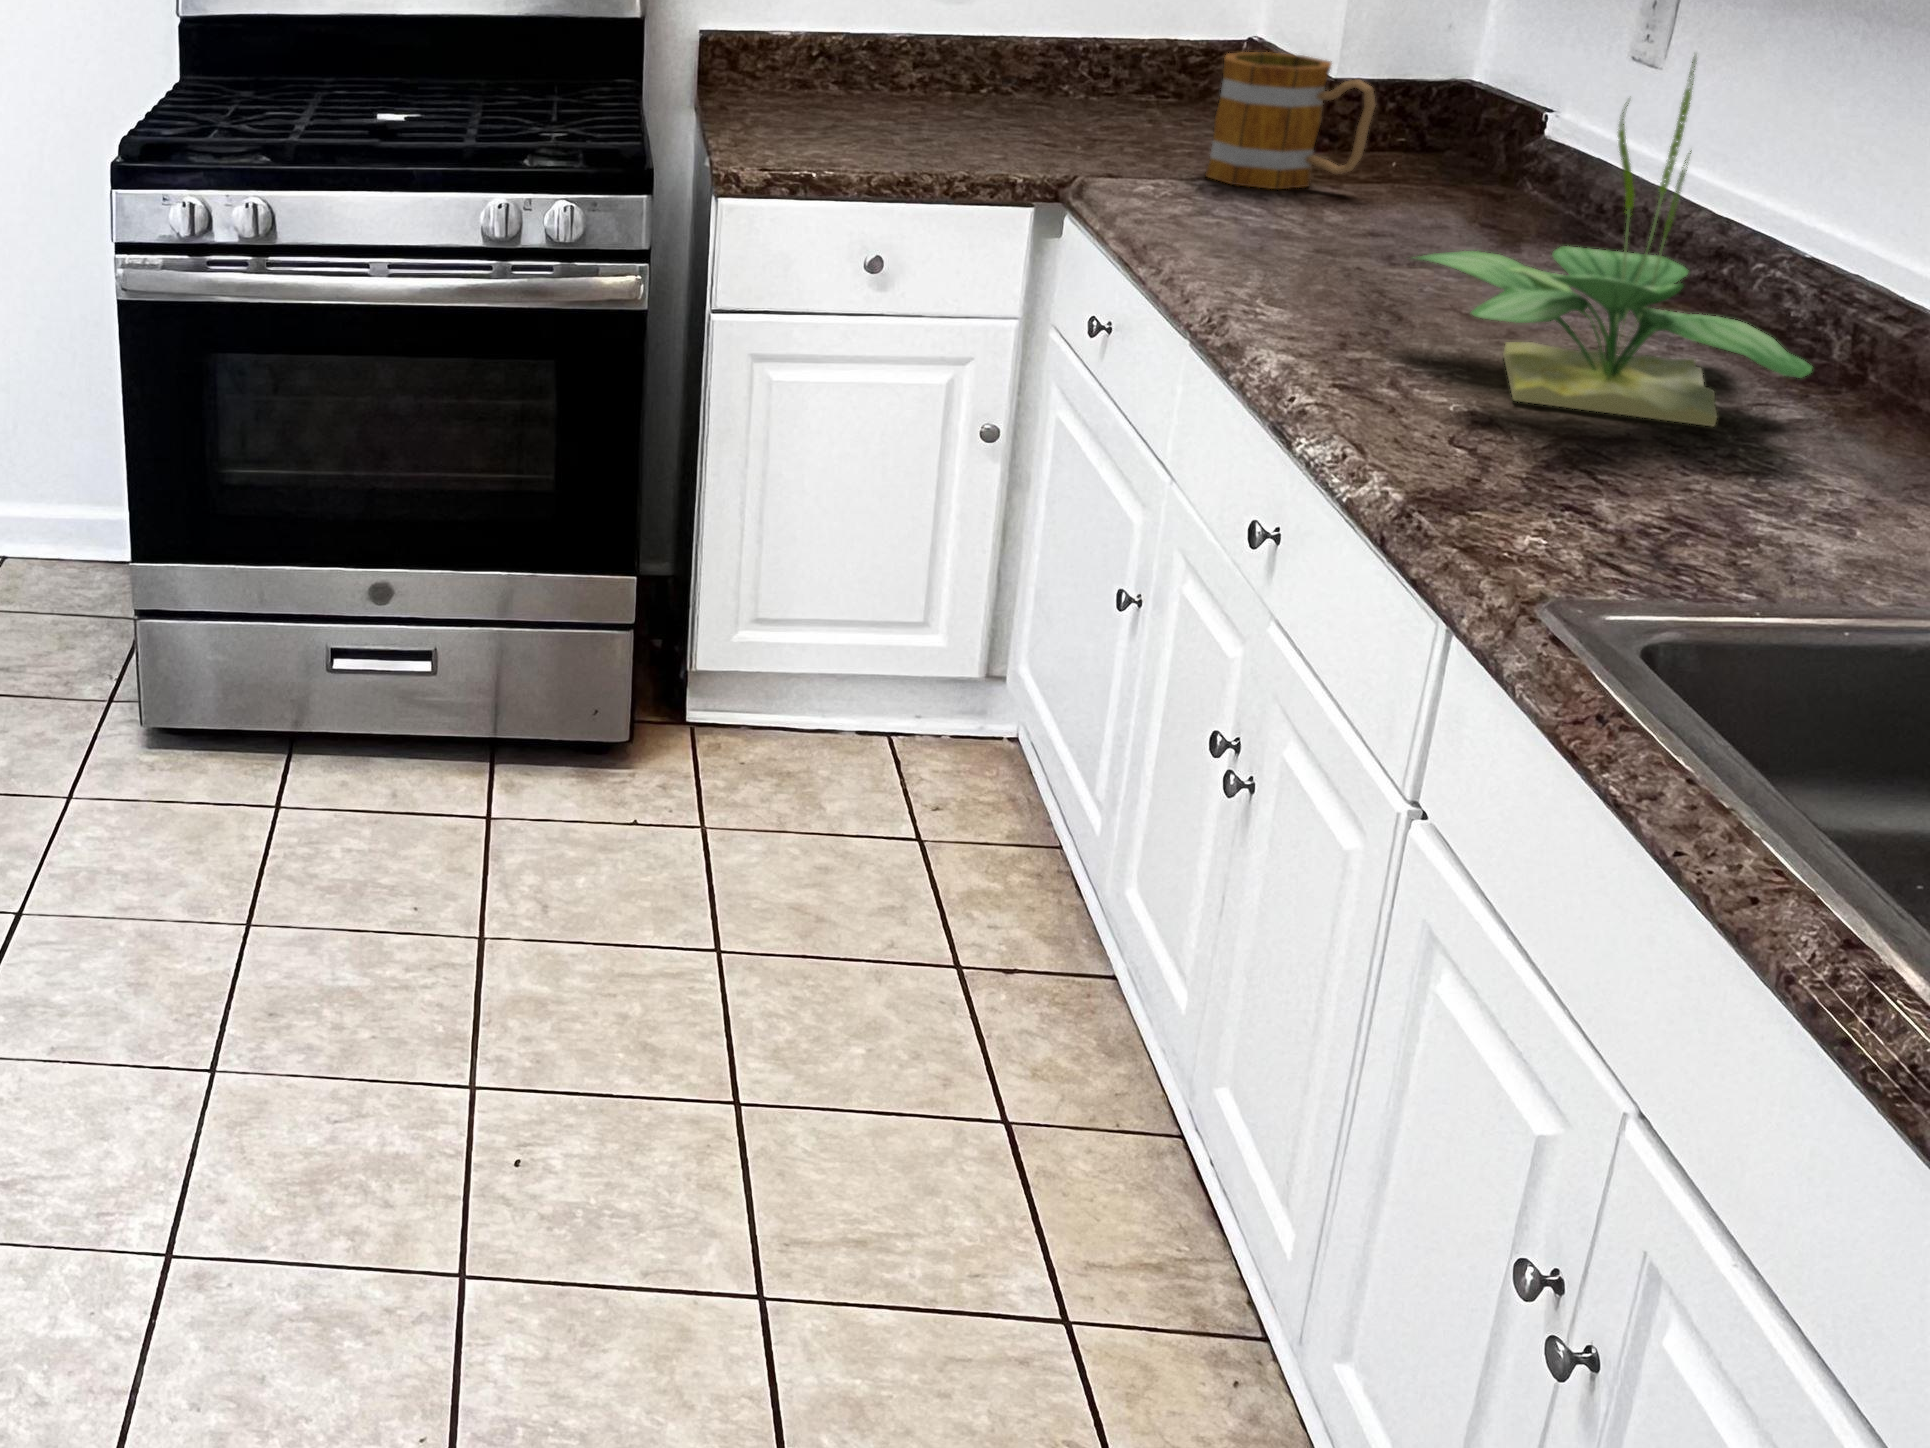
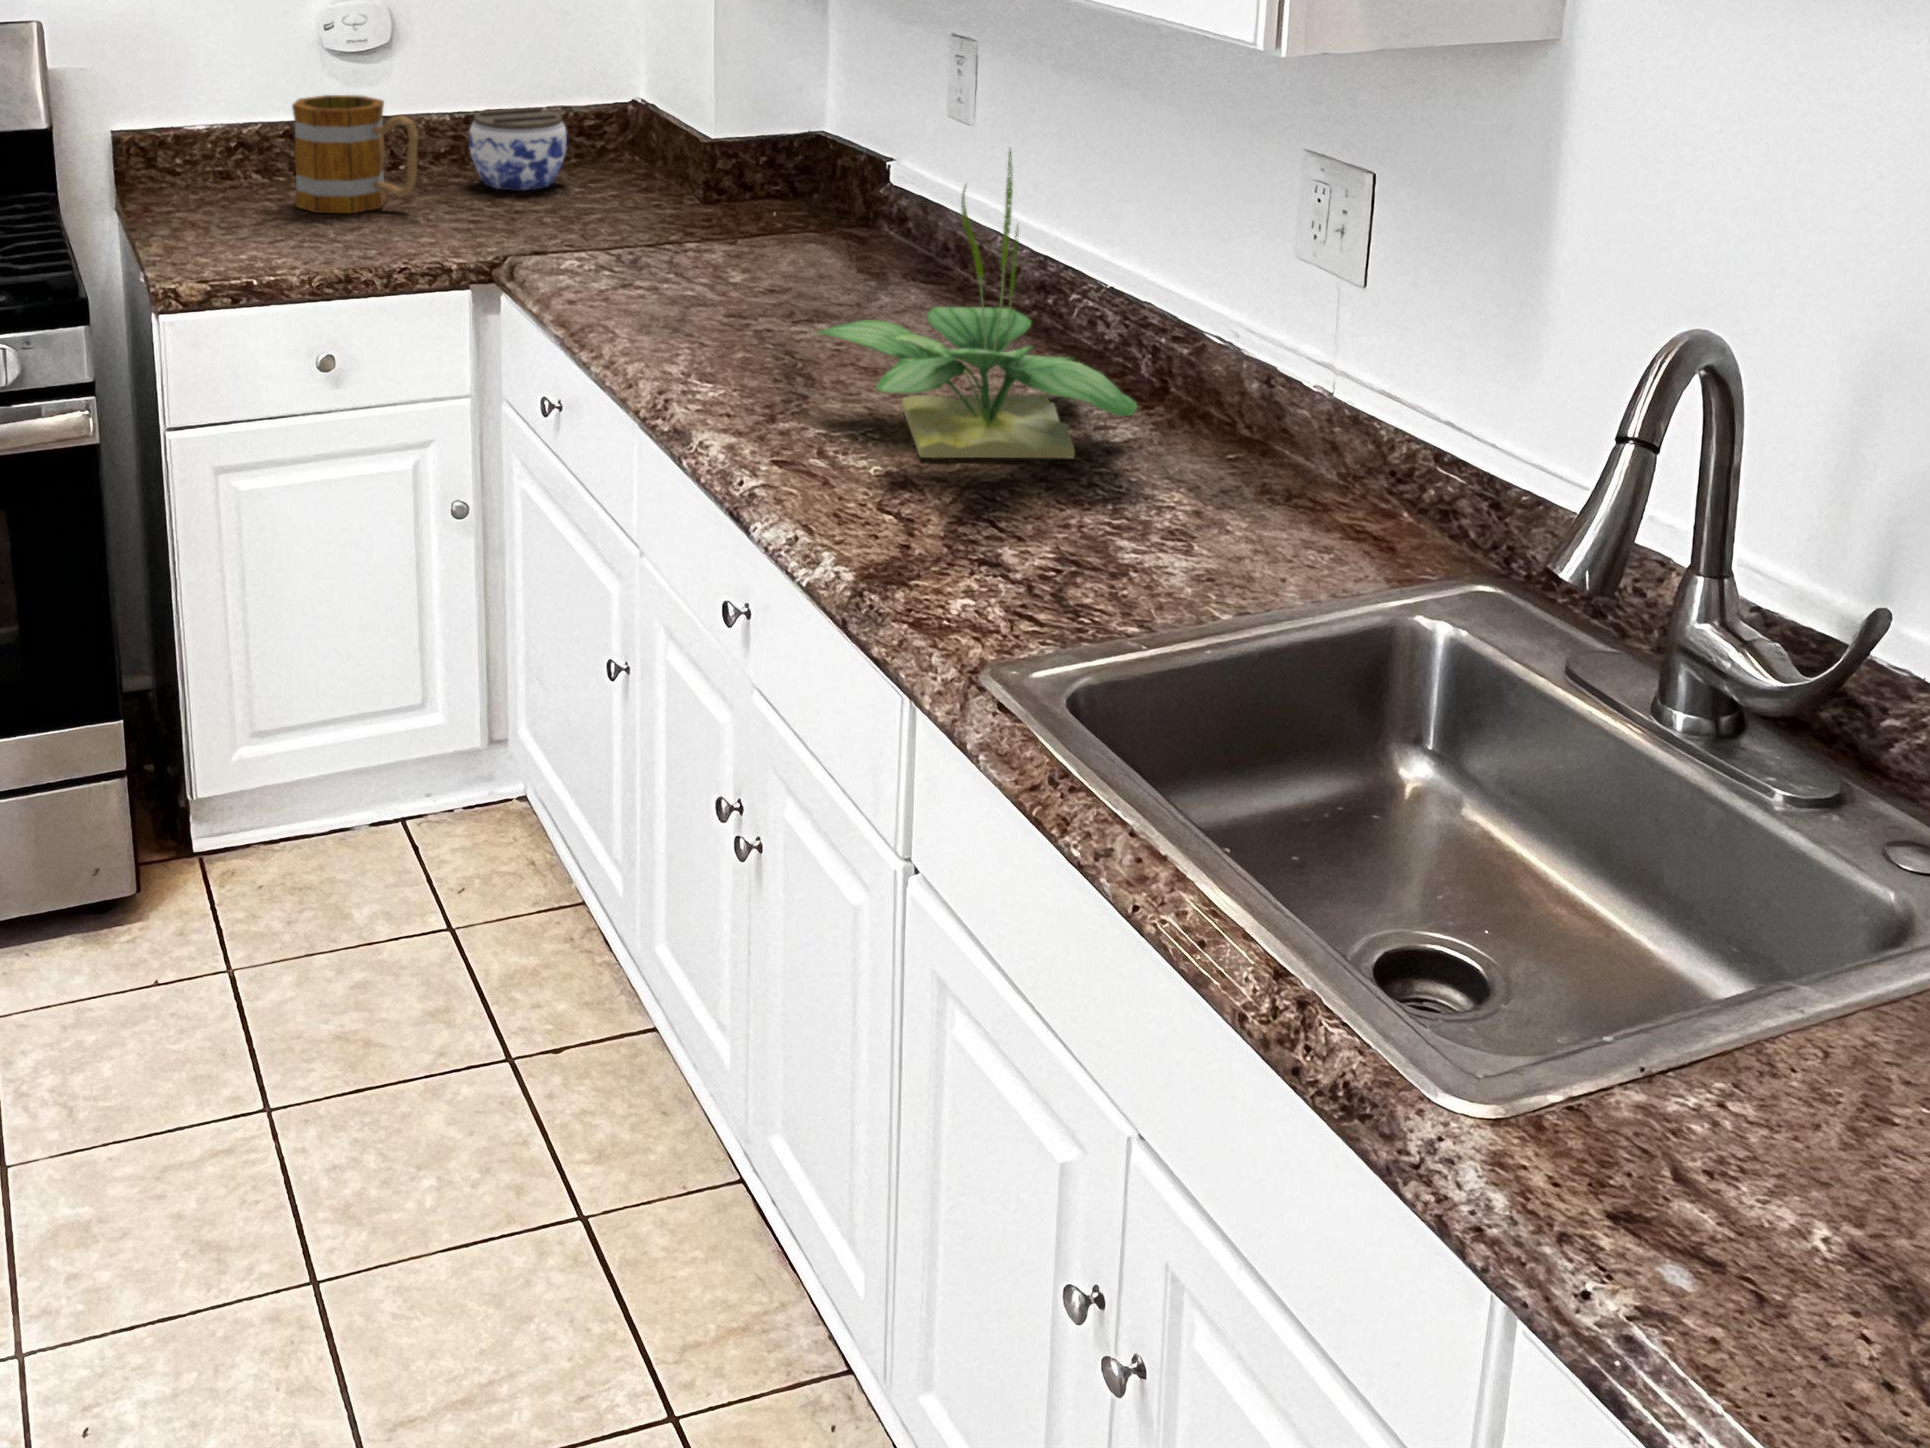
jar: none [1058,37,1166,122] -> present [469,108,567,190]
mug: present [1206,52,1375,189] -> present [292,95,419,213]

